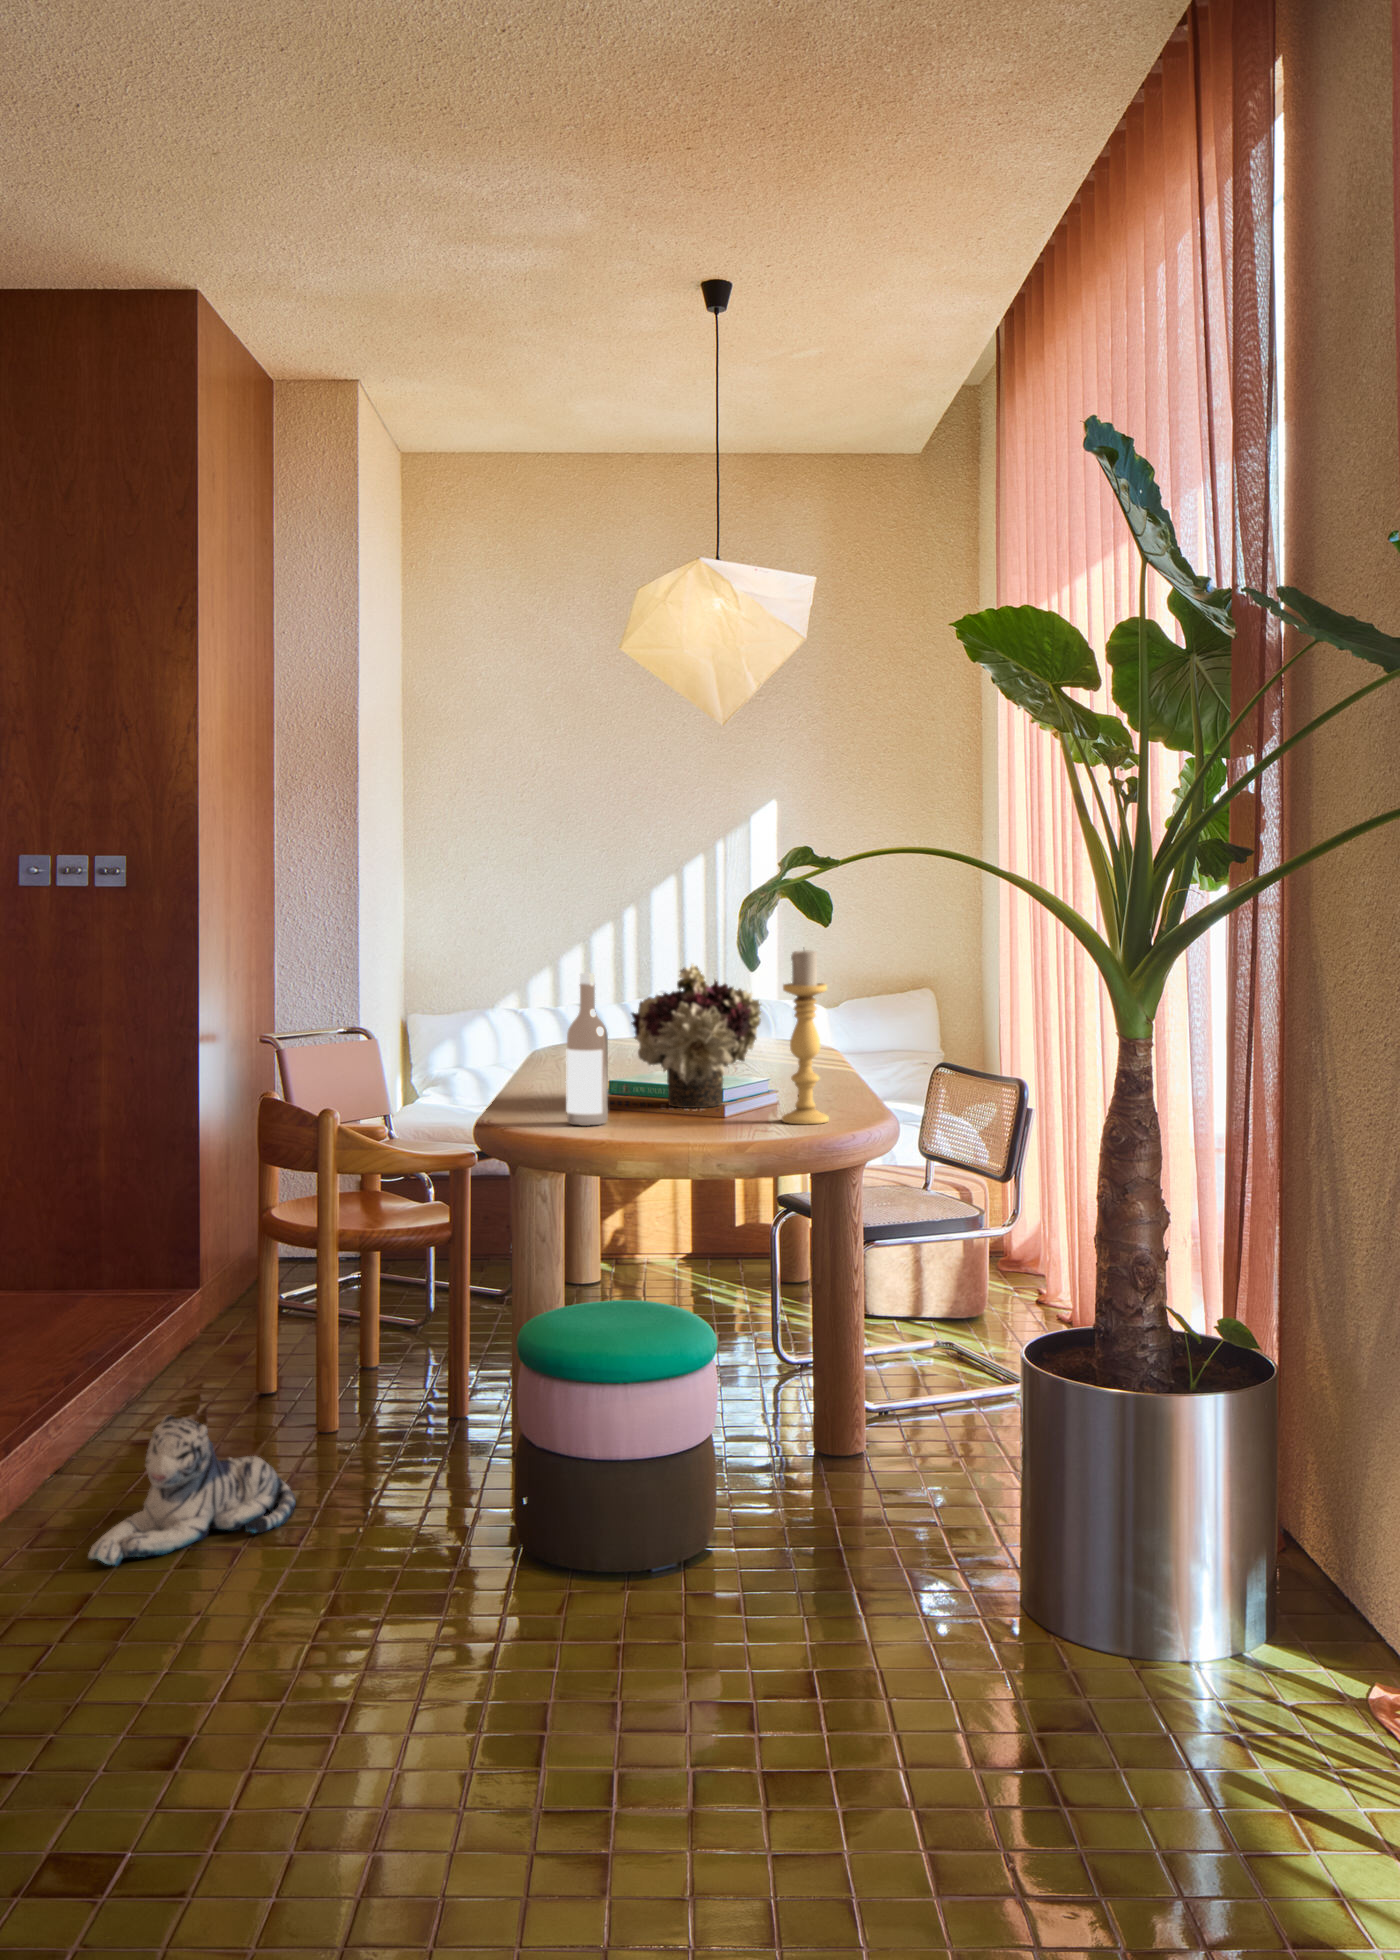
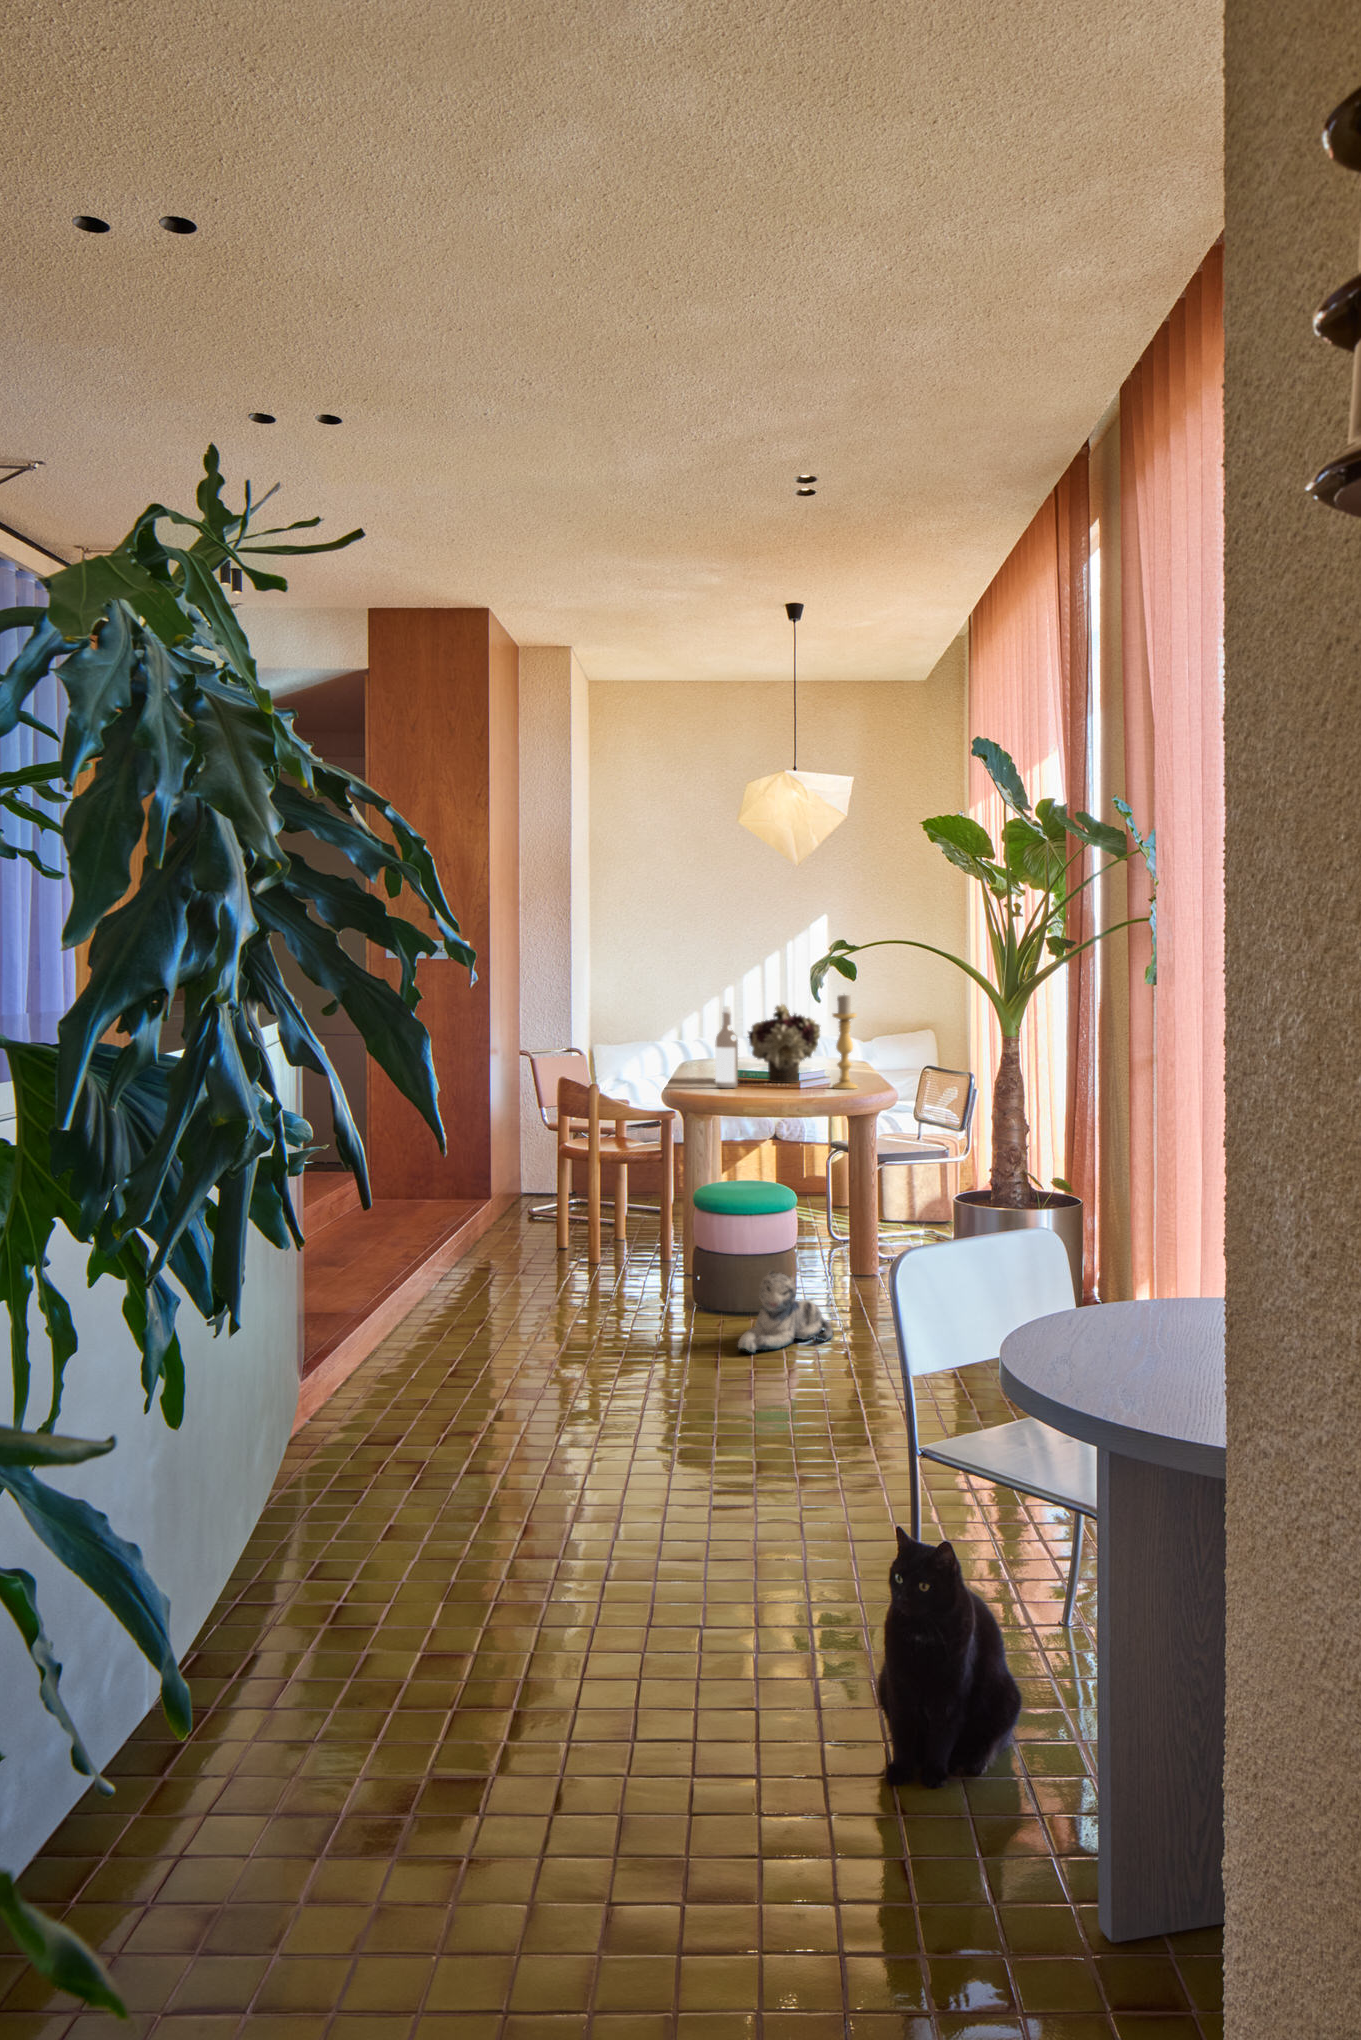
plush toy: present [88,1415,296,1566] -> present [738,1271,833,1353]

